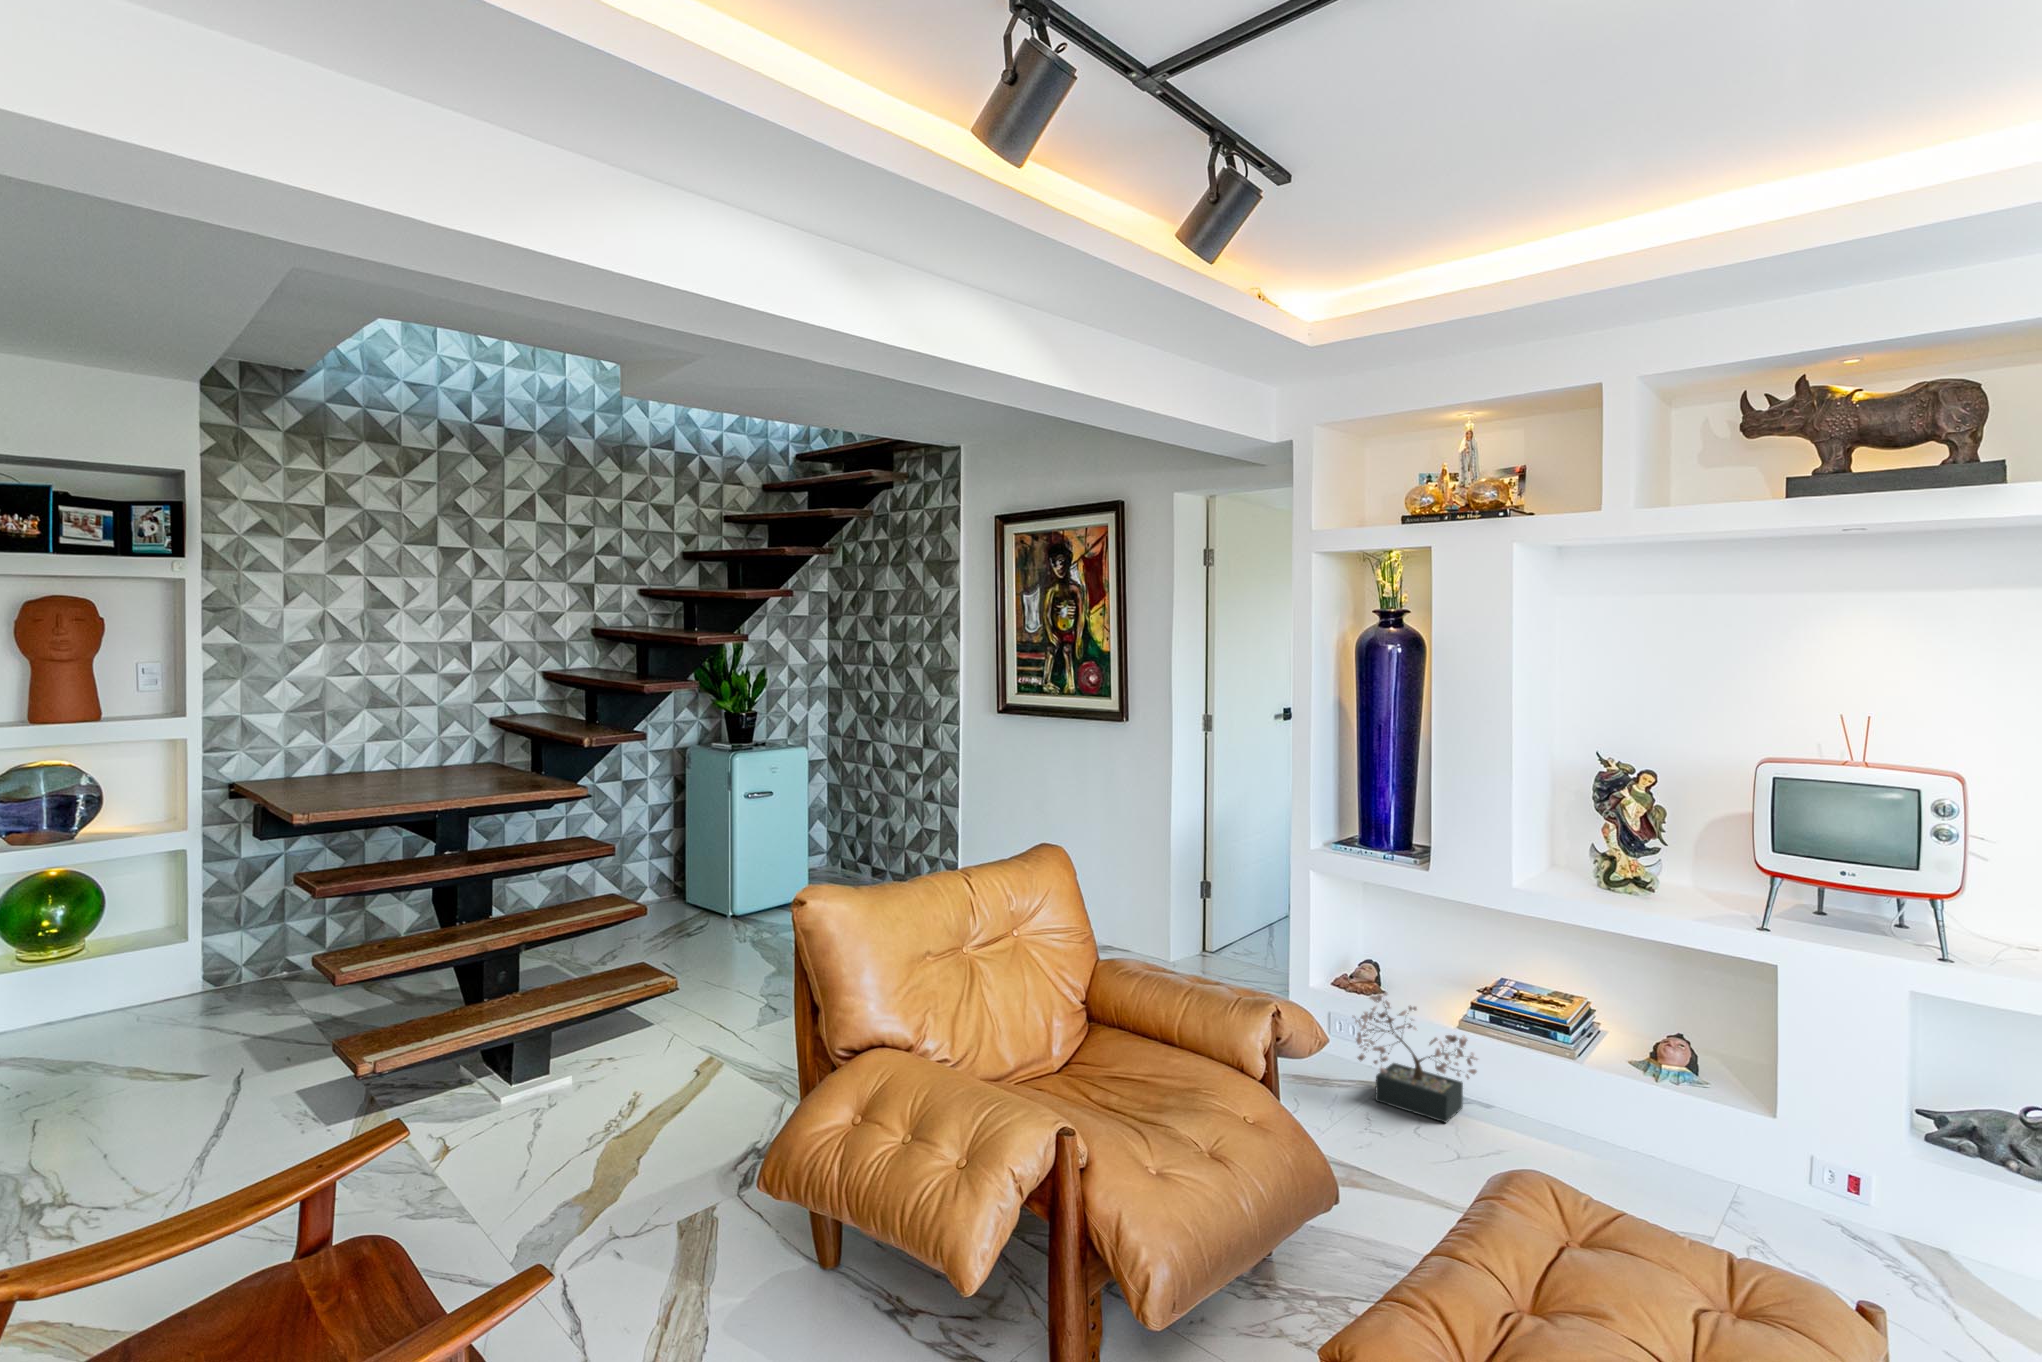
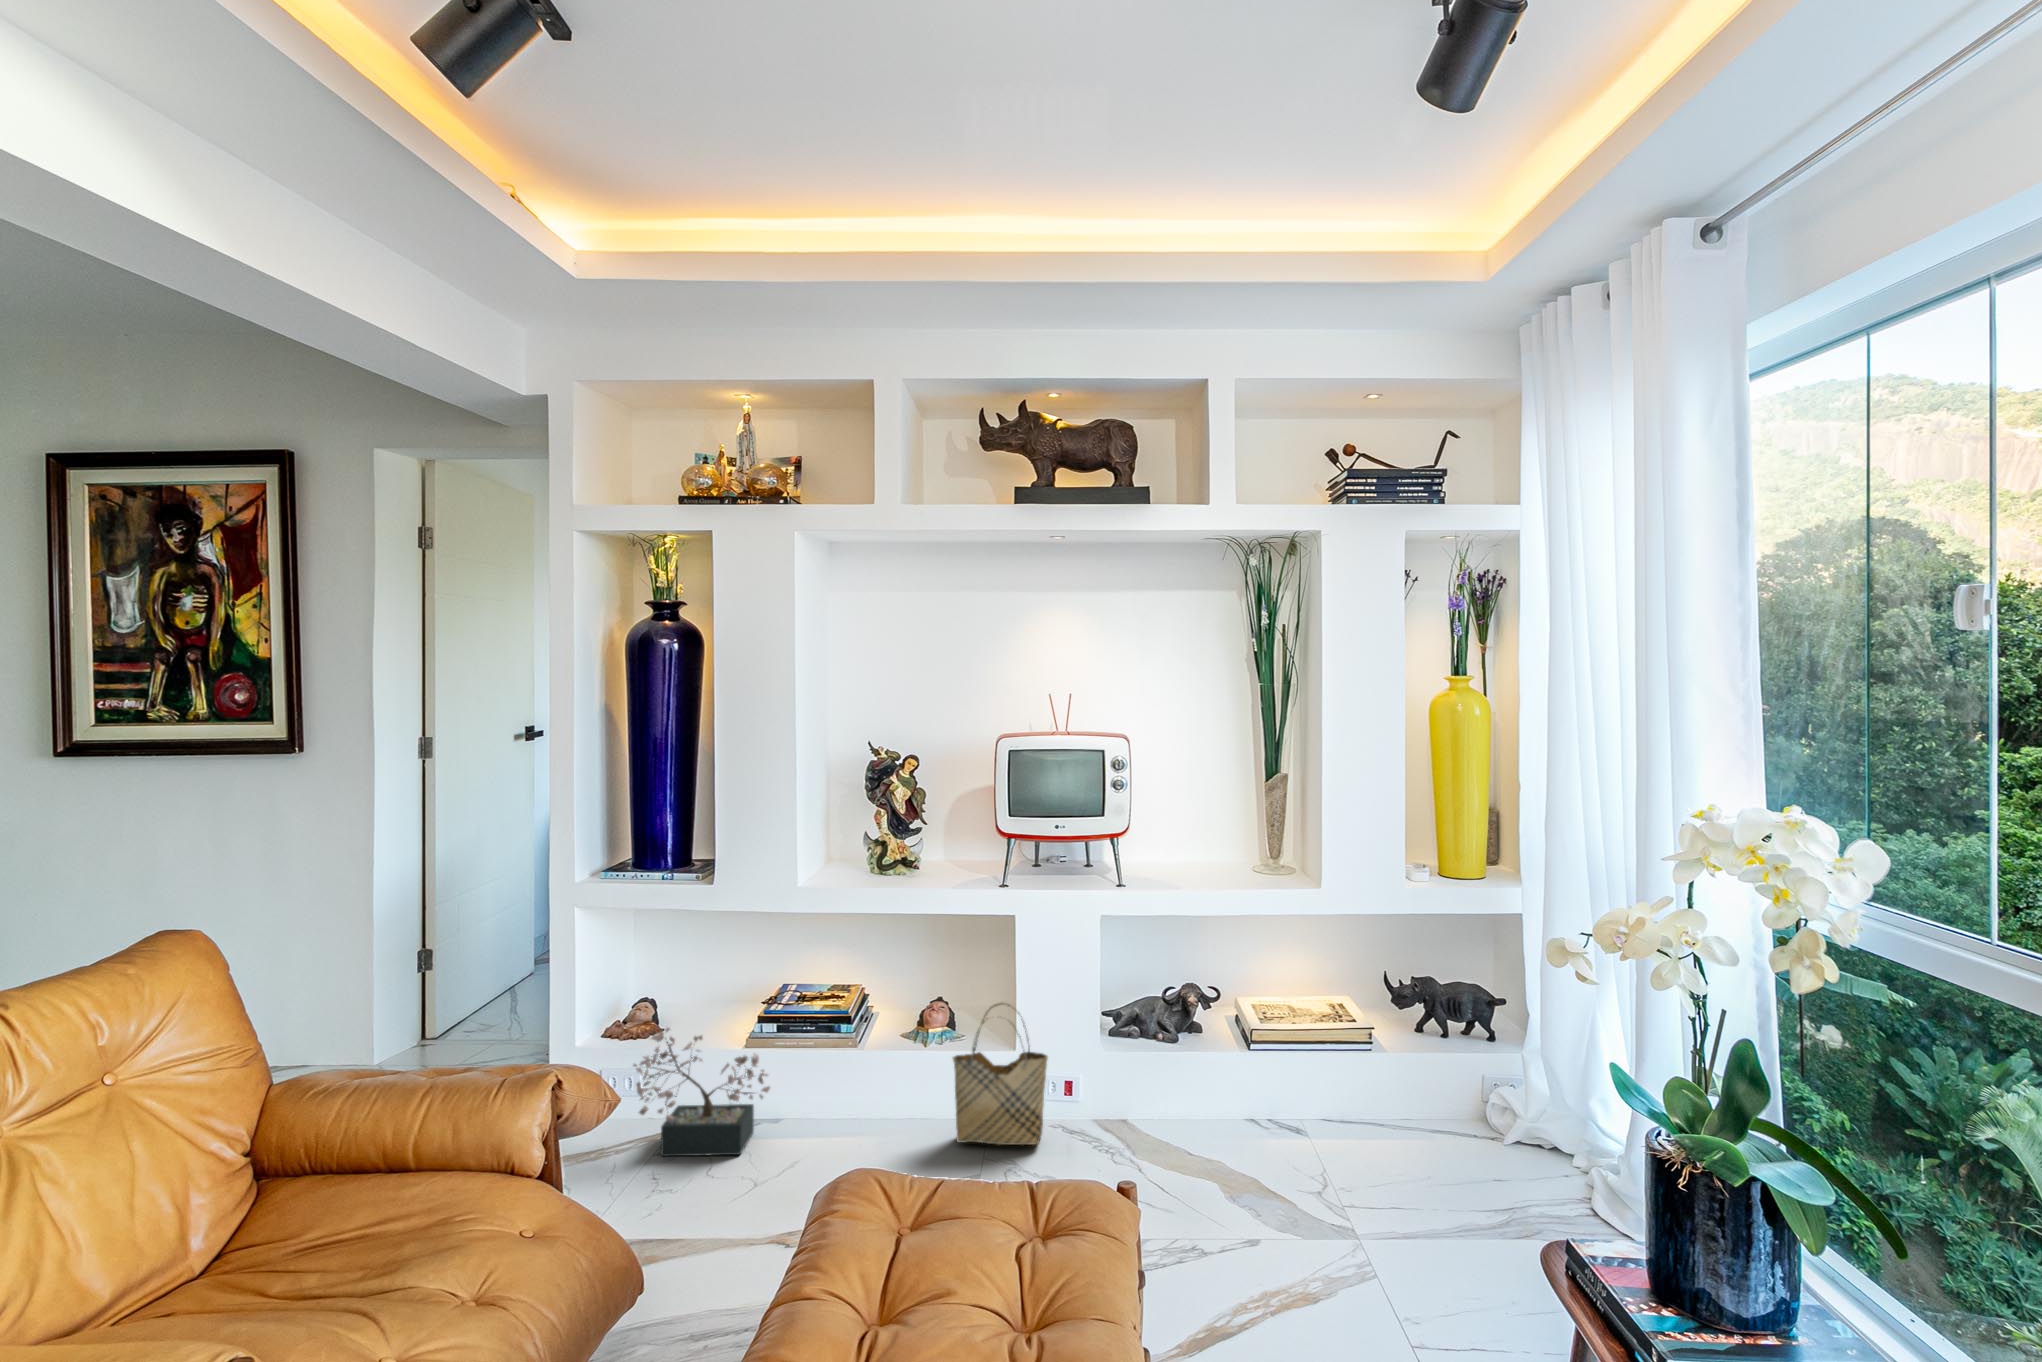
woven basket: none [1679,1056,1808,1223] -> present [952,1003,1048,1145]

